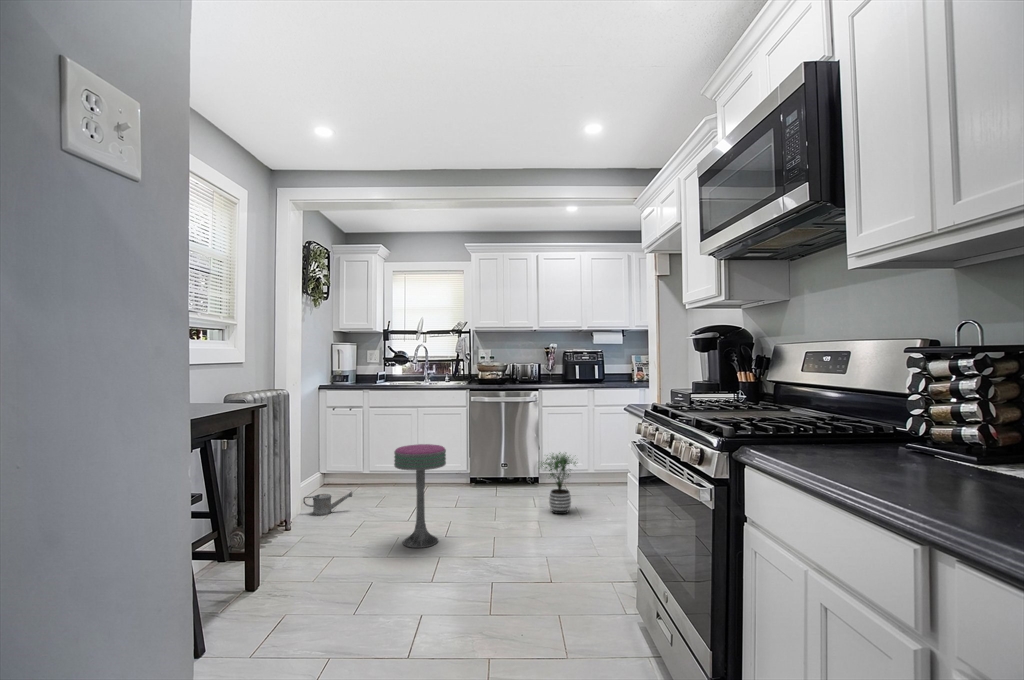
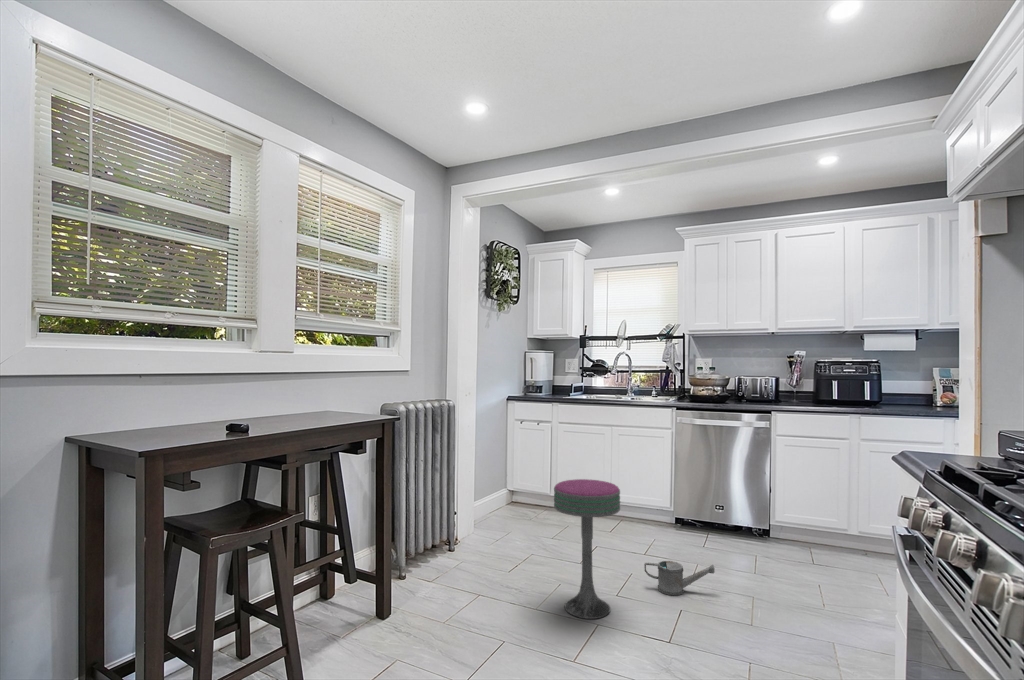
potted plant: present [541,453,576,514] -> none [763,506,833,602]
watering can: present [303,491,352,516] -> present [644,561,715,595]

